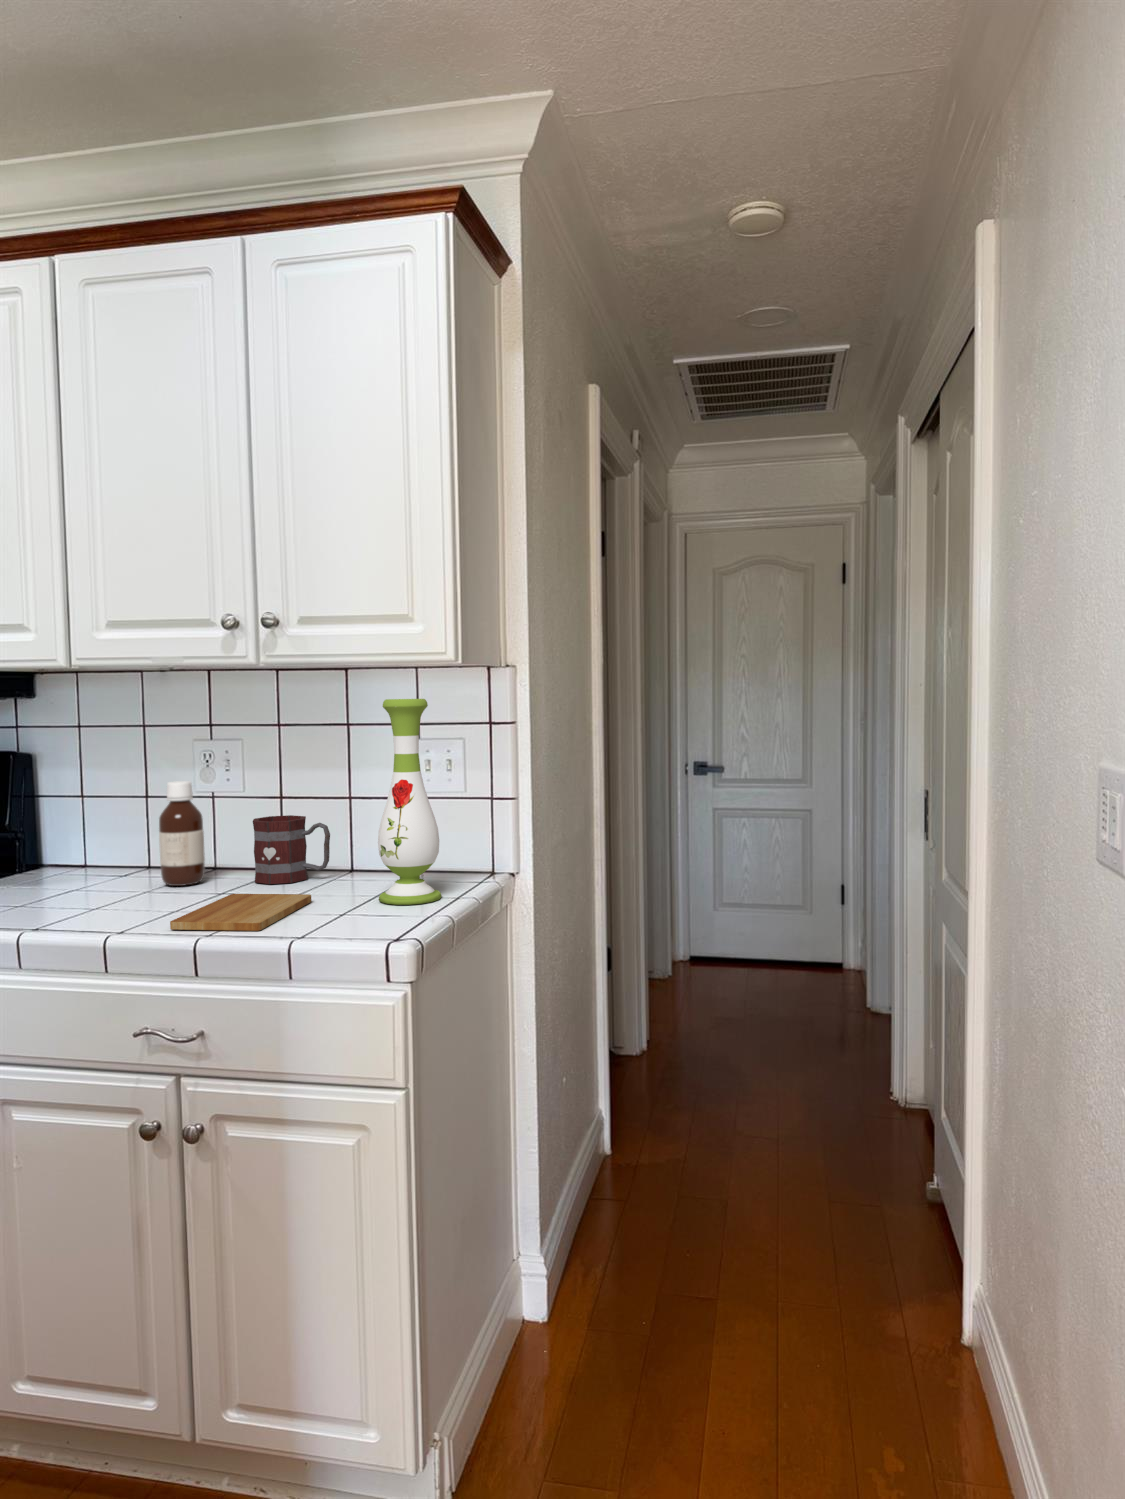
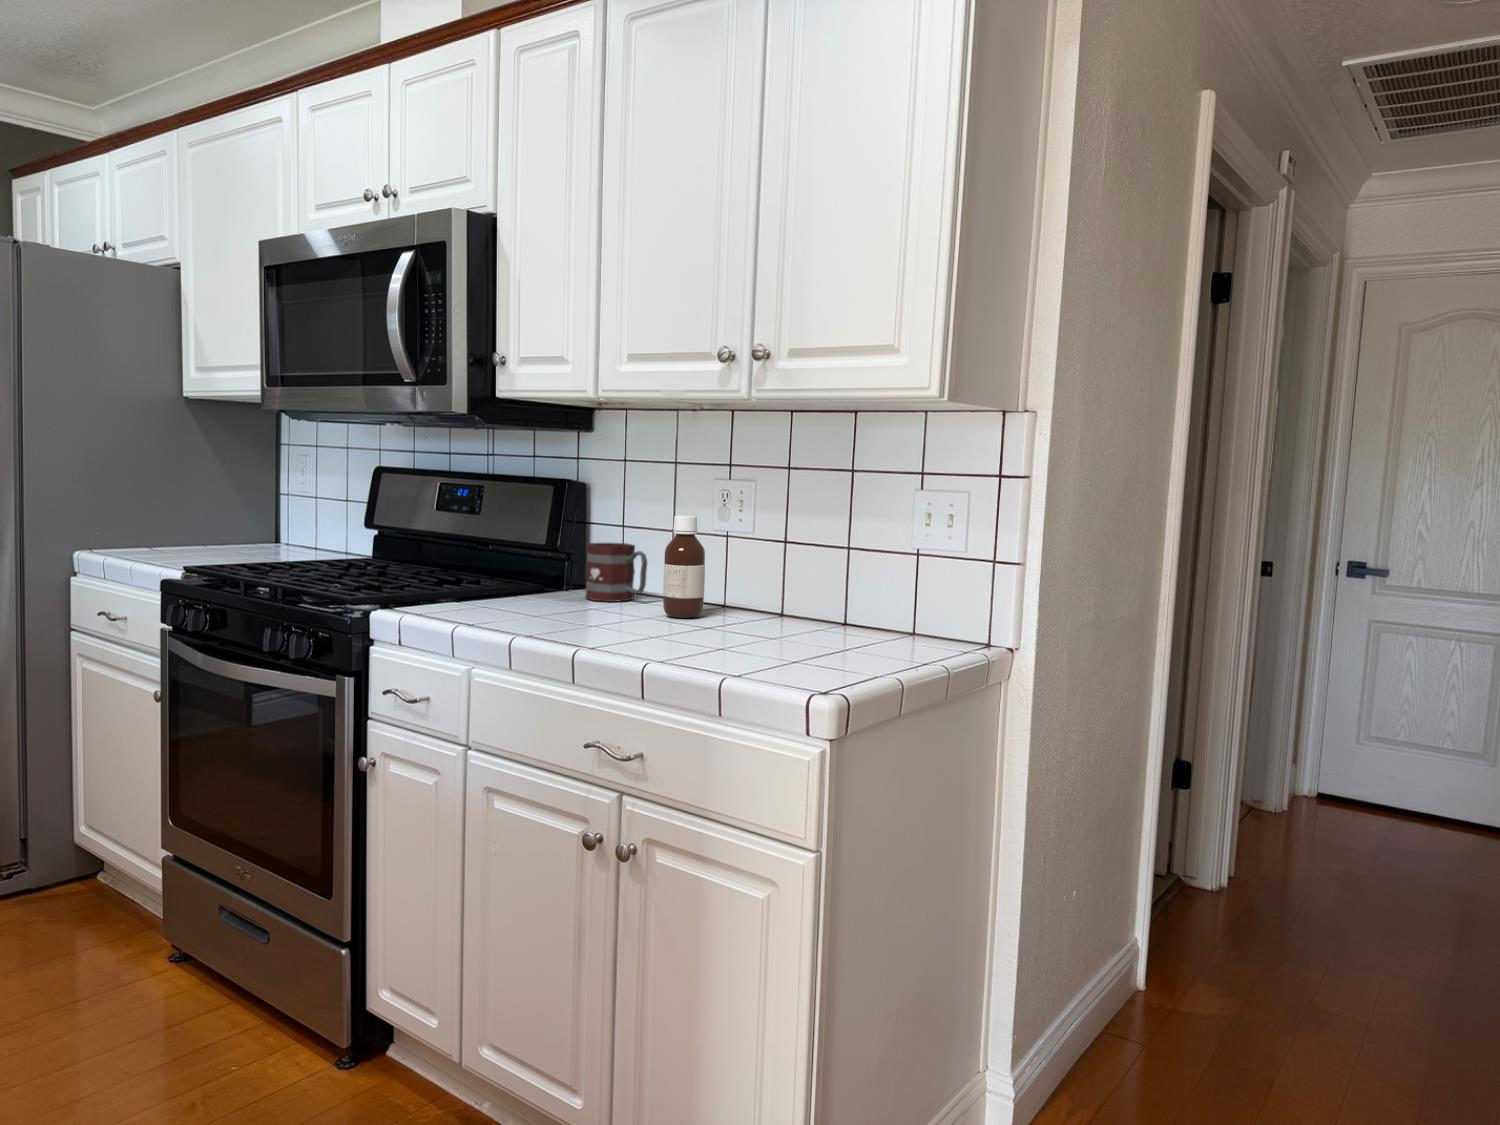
vase: present [378,699,442,905] -> none [843,438,911,663]
mug: present [253,815,330,884] -> present [585,543,647,602]
cutting board: present [170,894,311,931] -> none [631,629,778,664]

